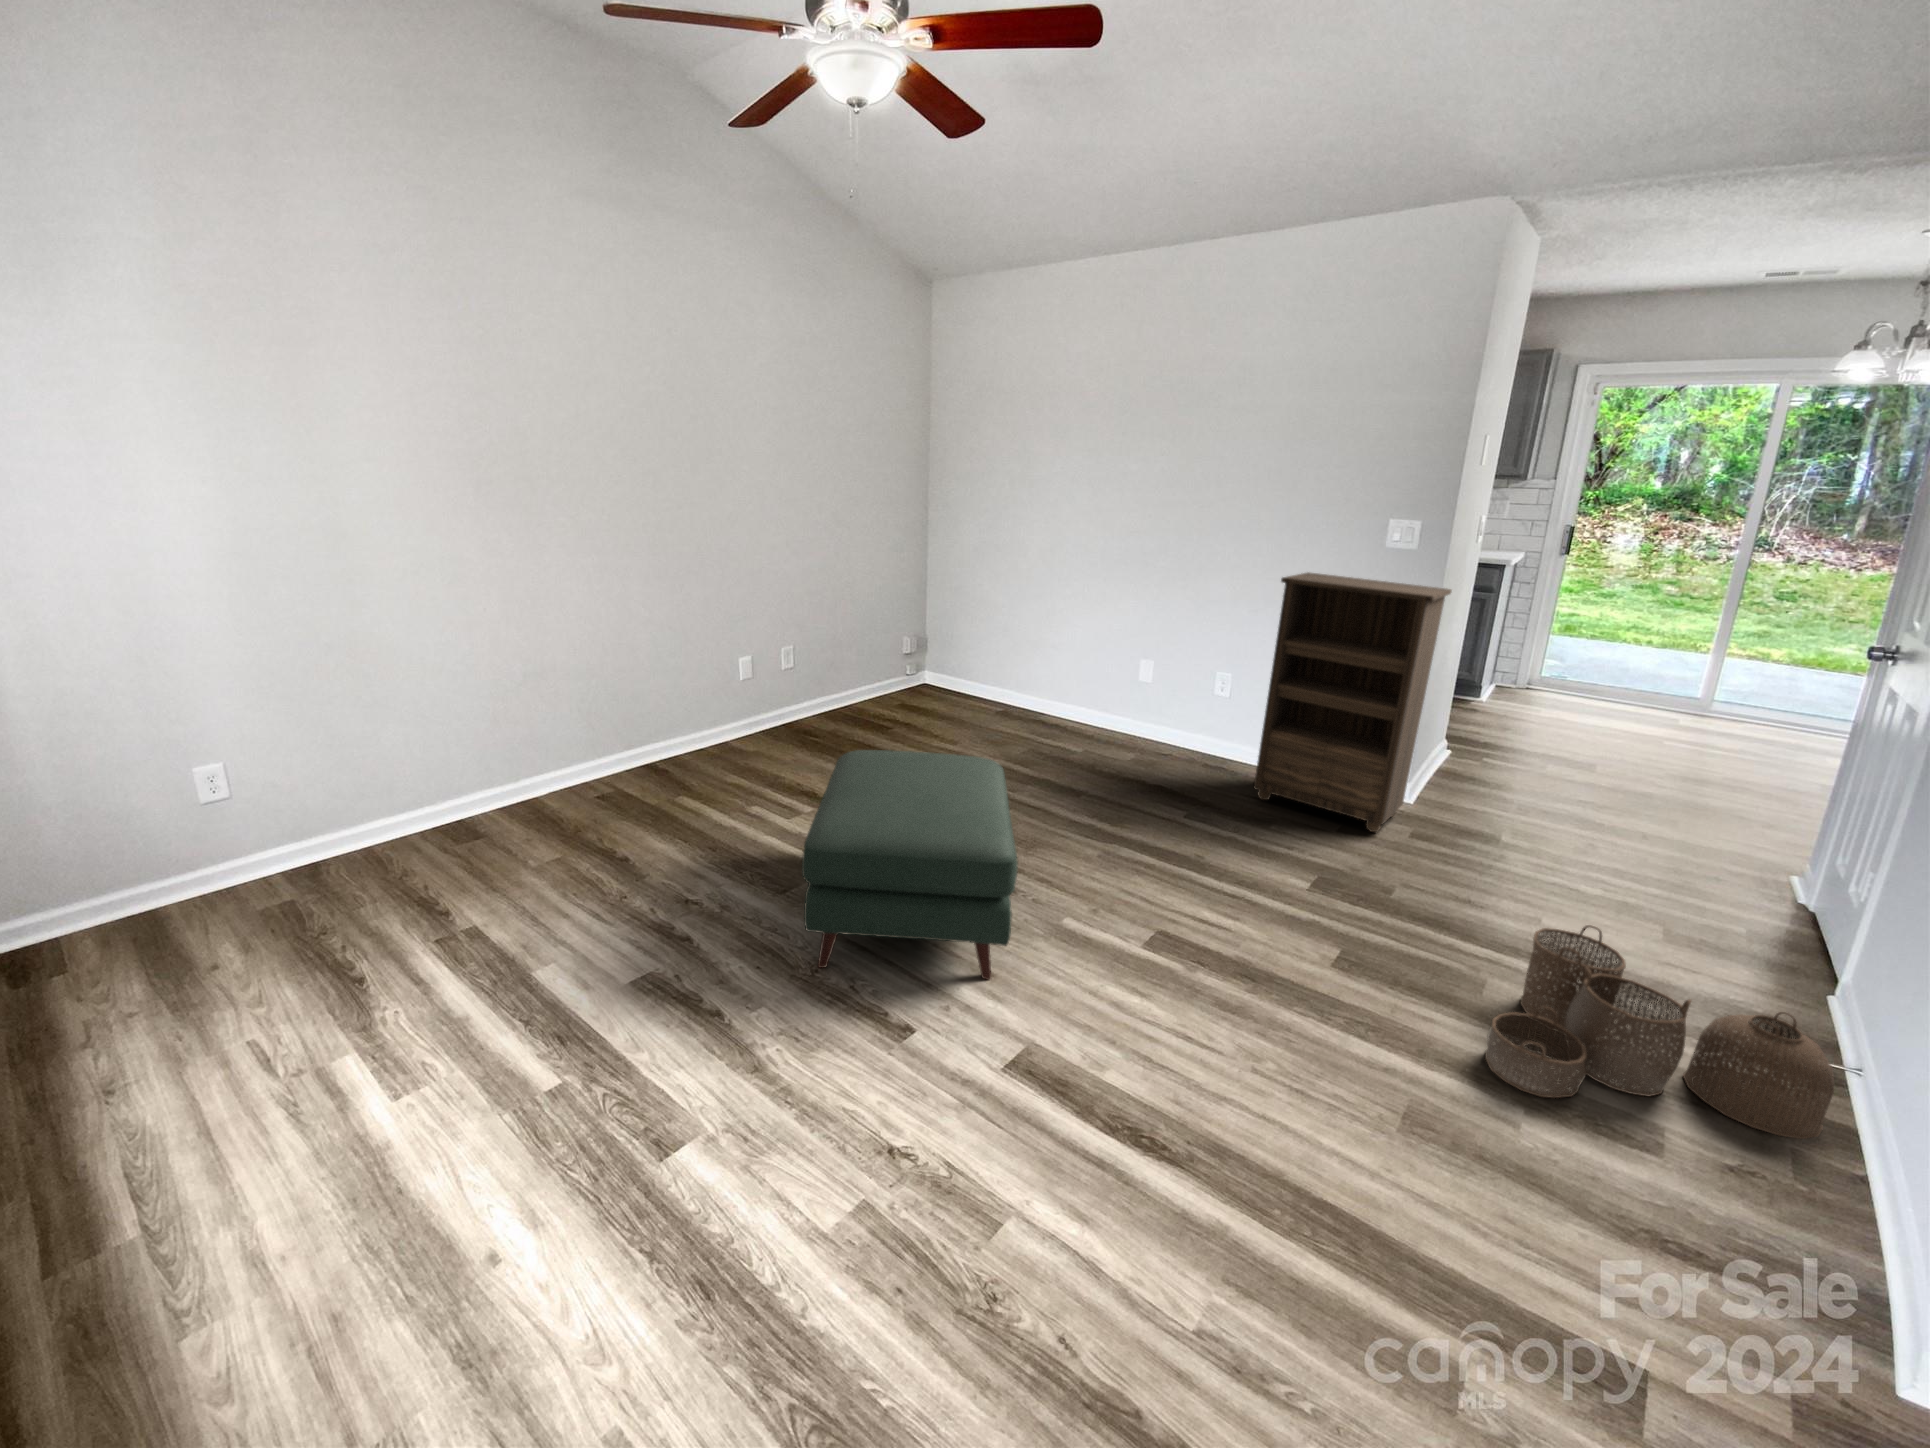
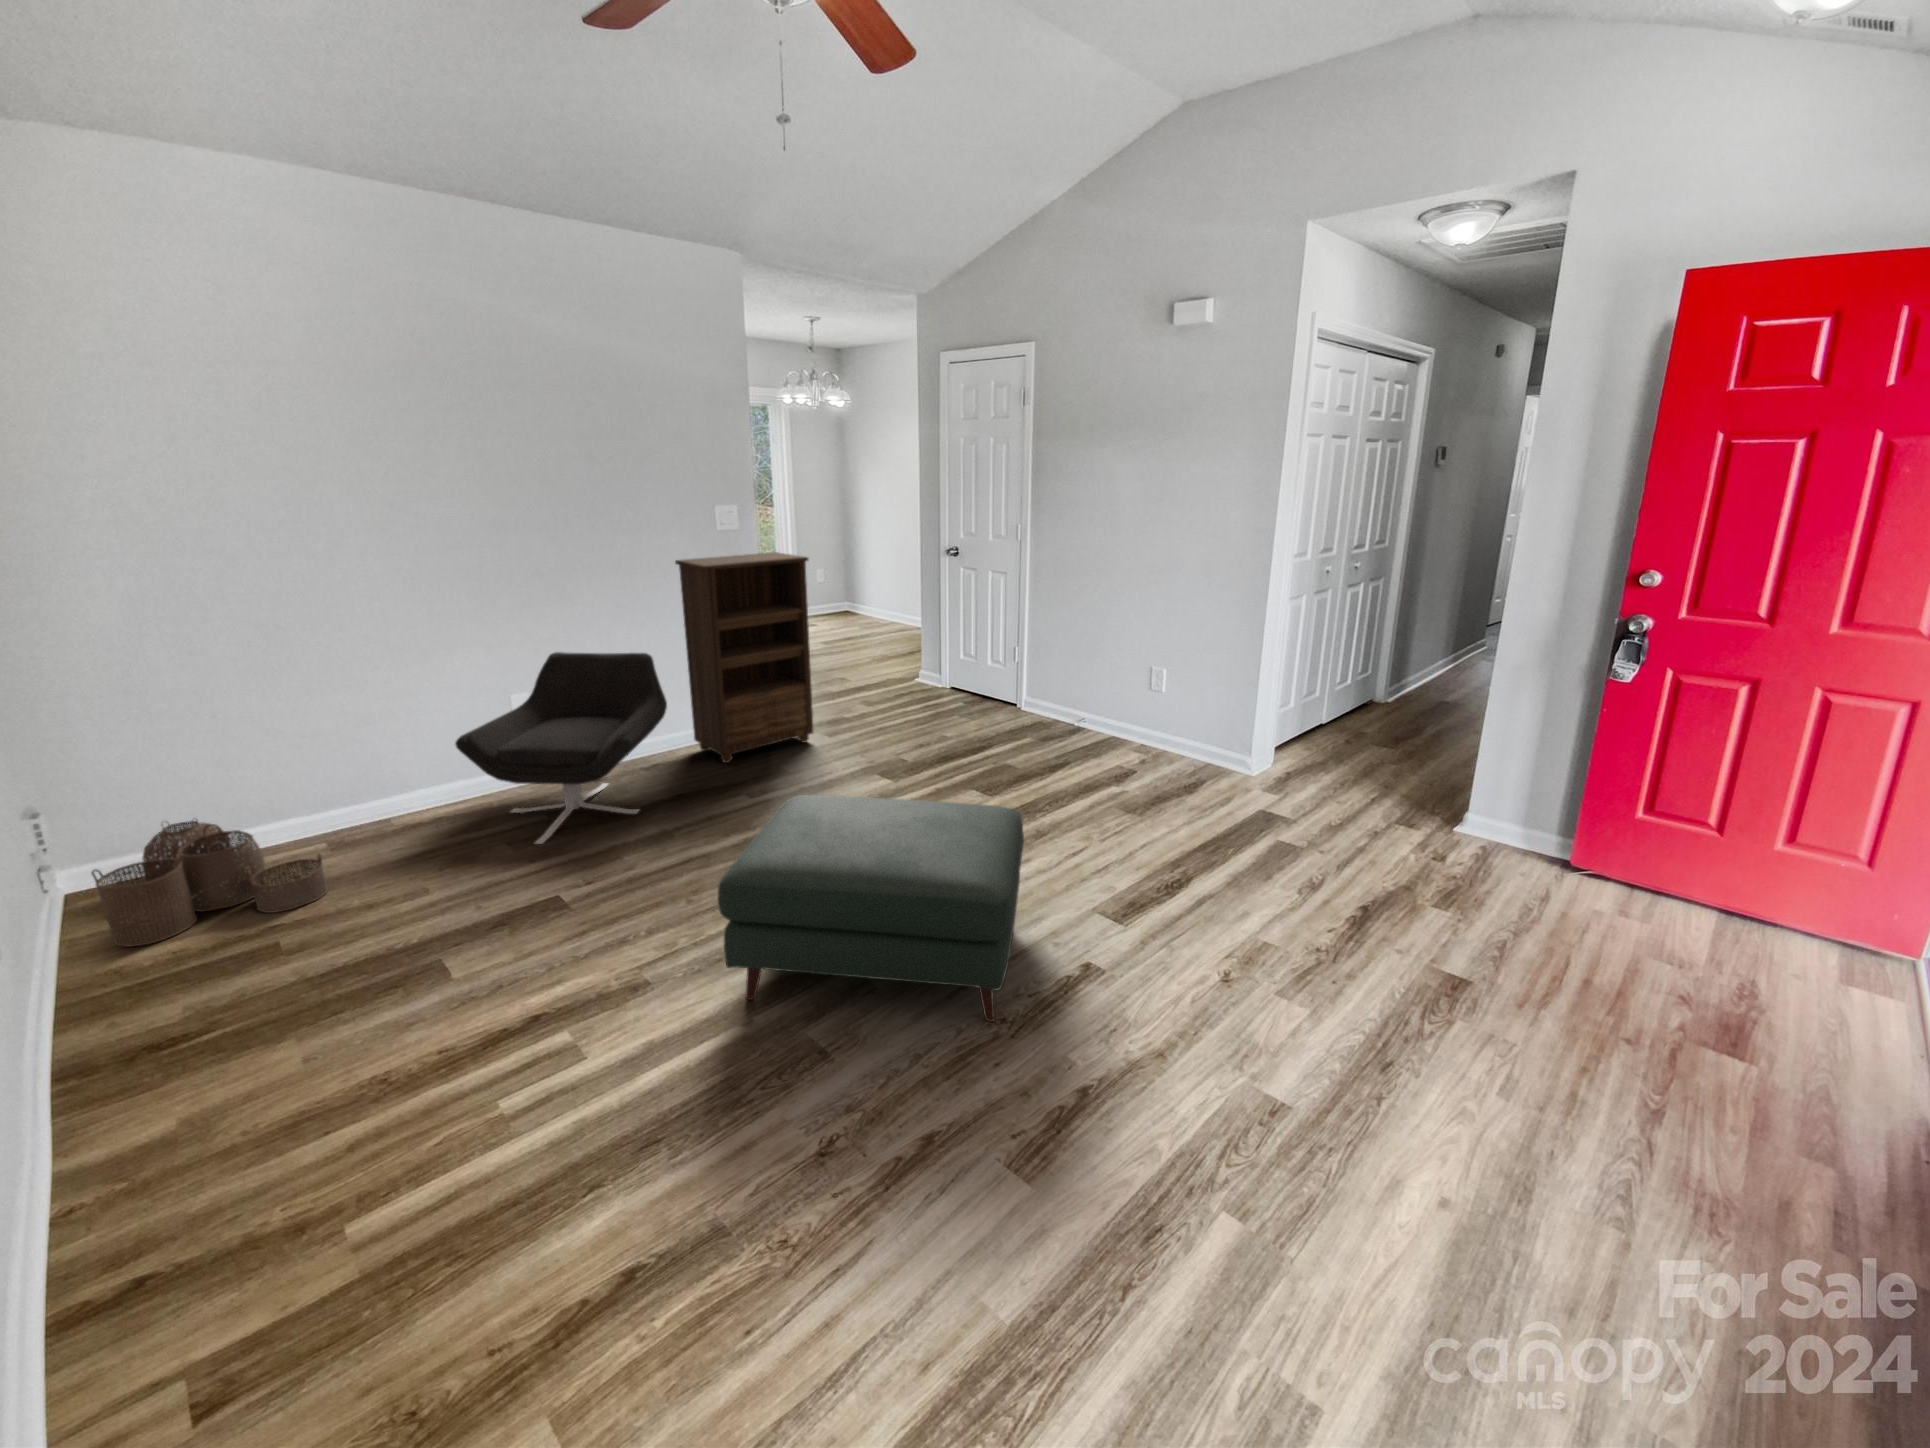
lounge chair: none [1041,634,1225,782] -> present [455,652,667,844]
woven basket: present [1485,925,1834,1139] -> present [92,820,328,946]

